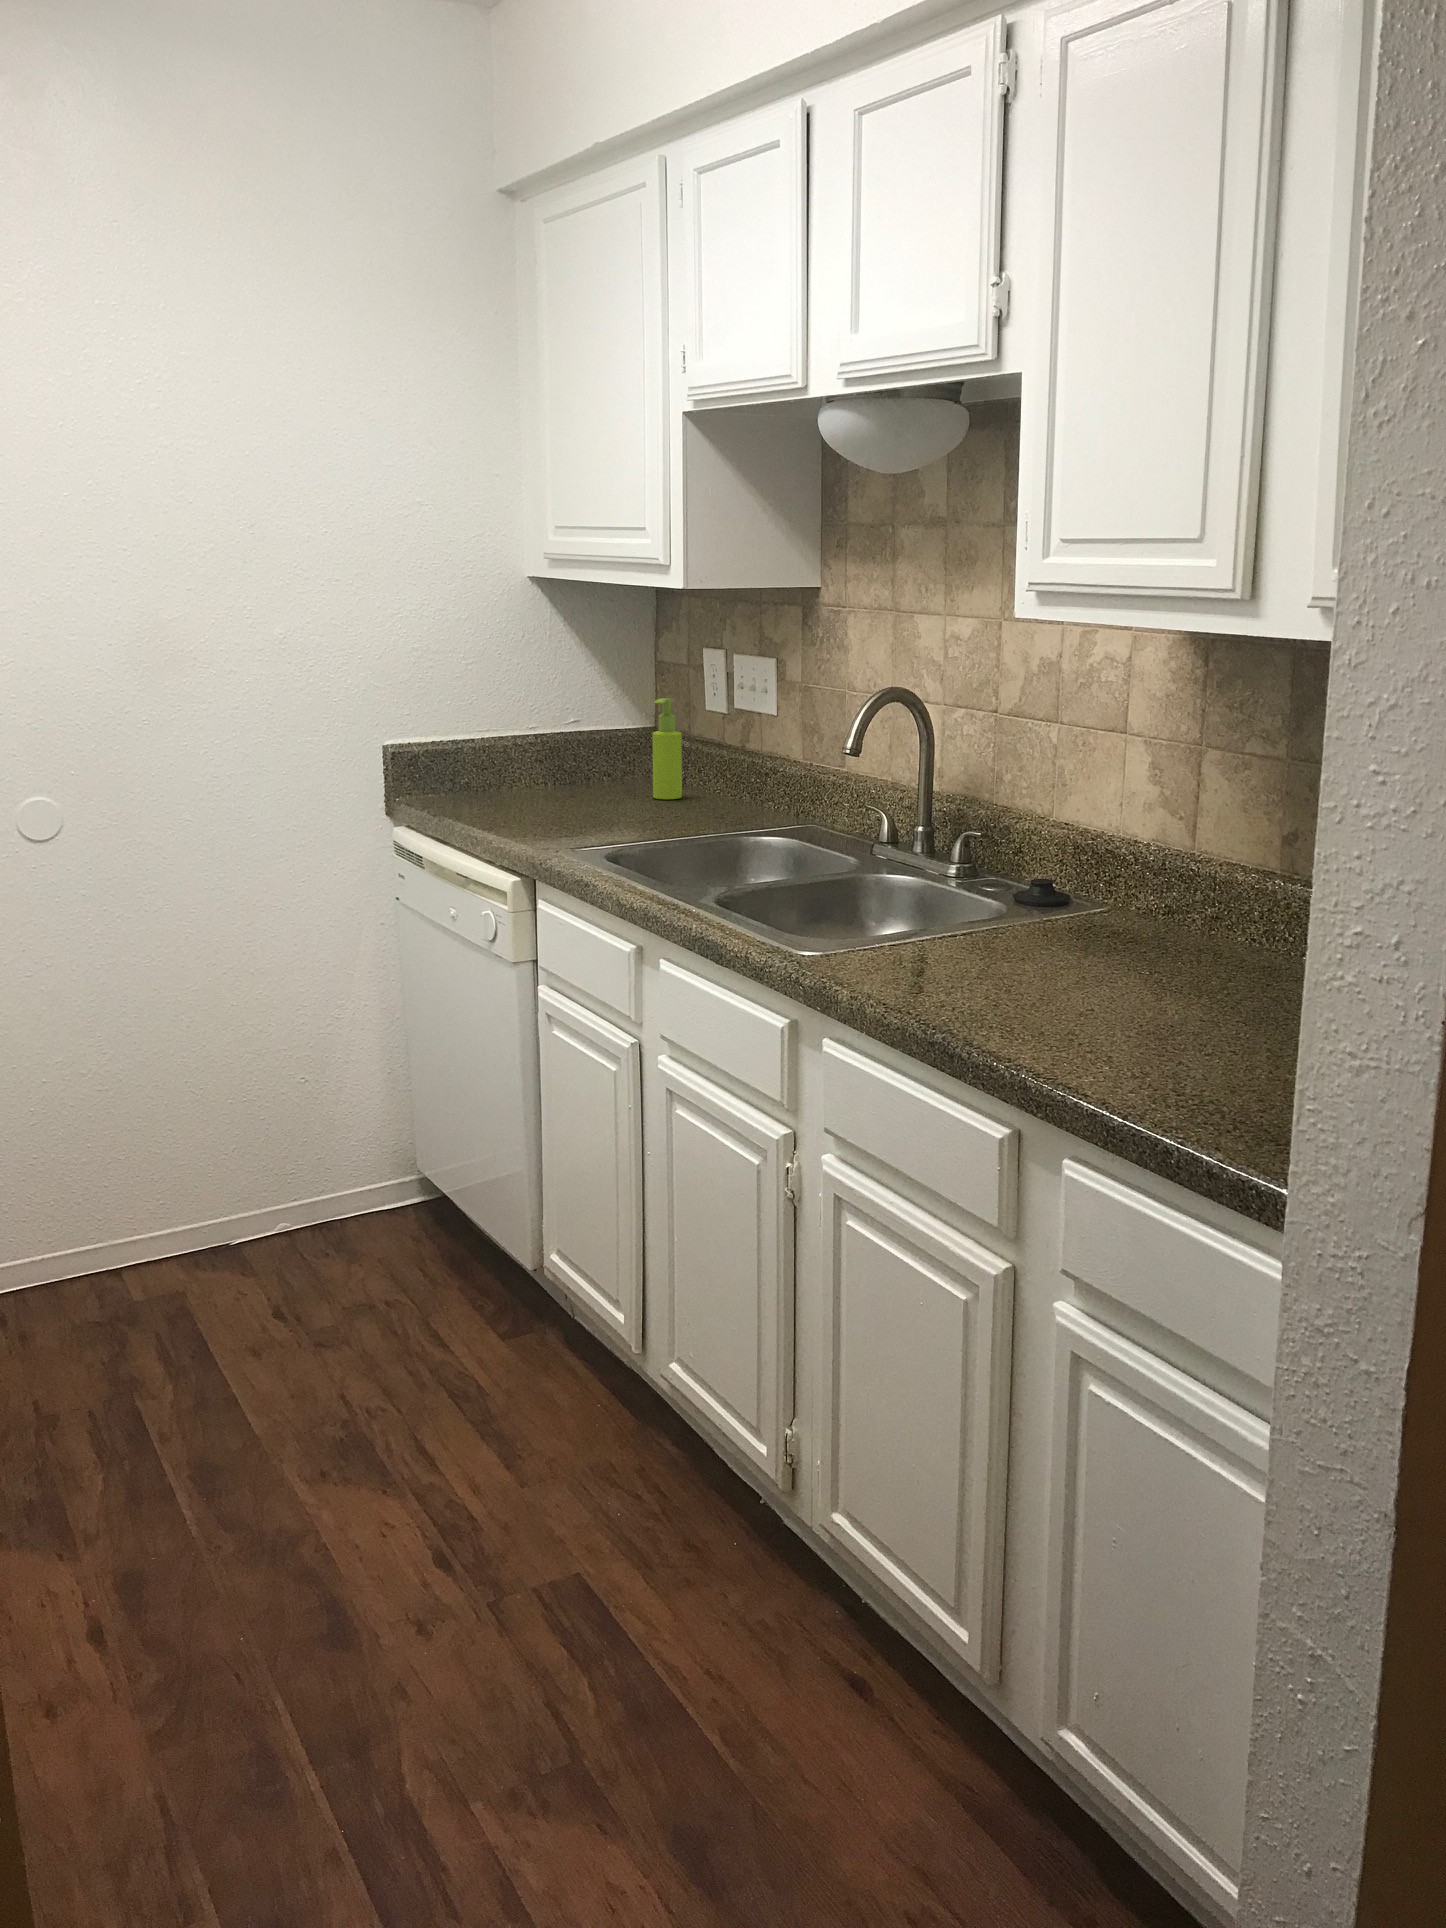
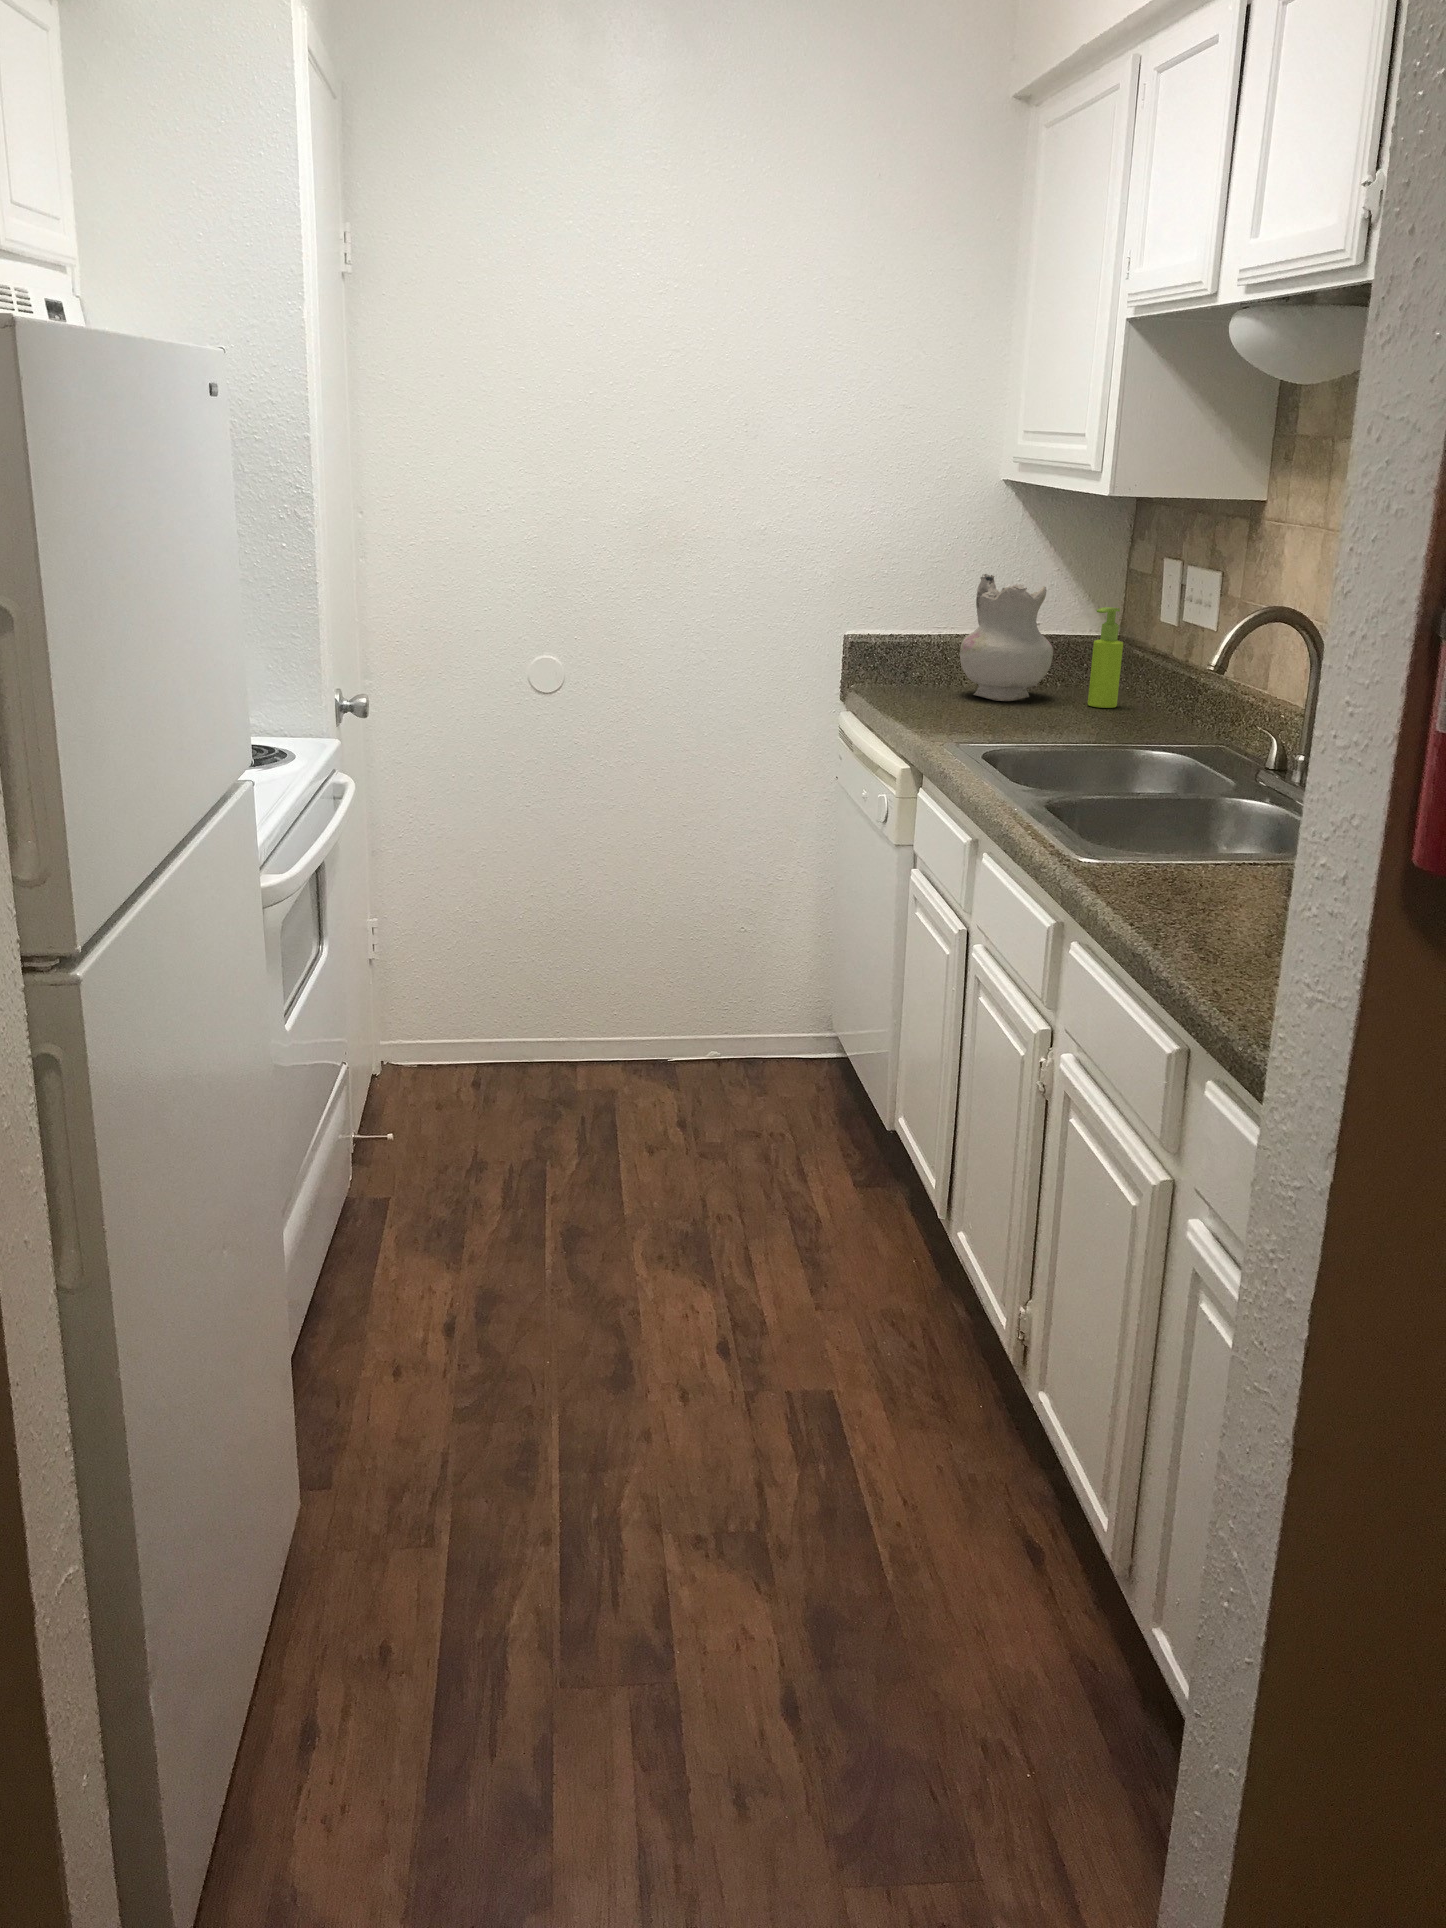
ceramic pitcher: none [514,672,610,802] -> present [960,574,1053,701]

